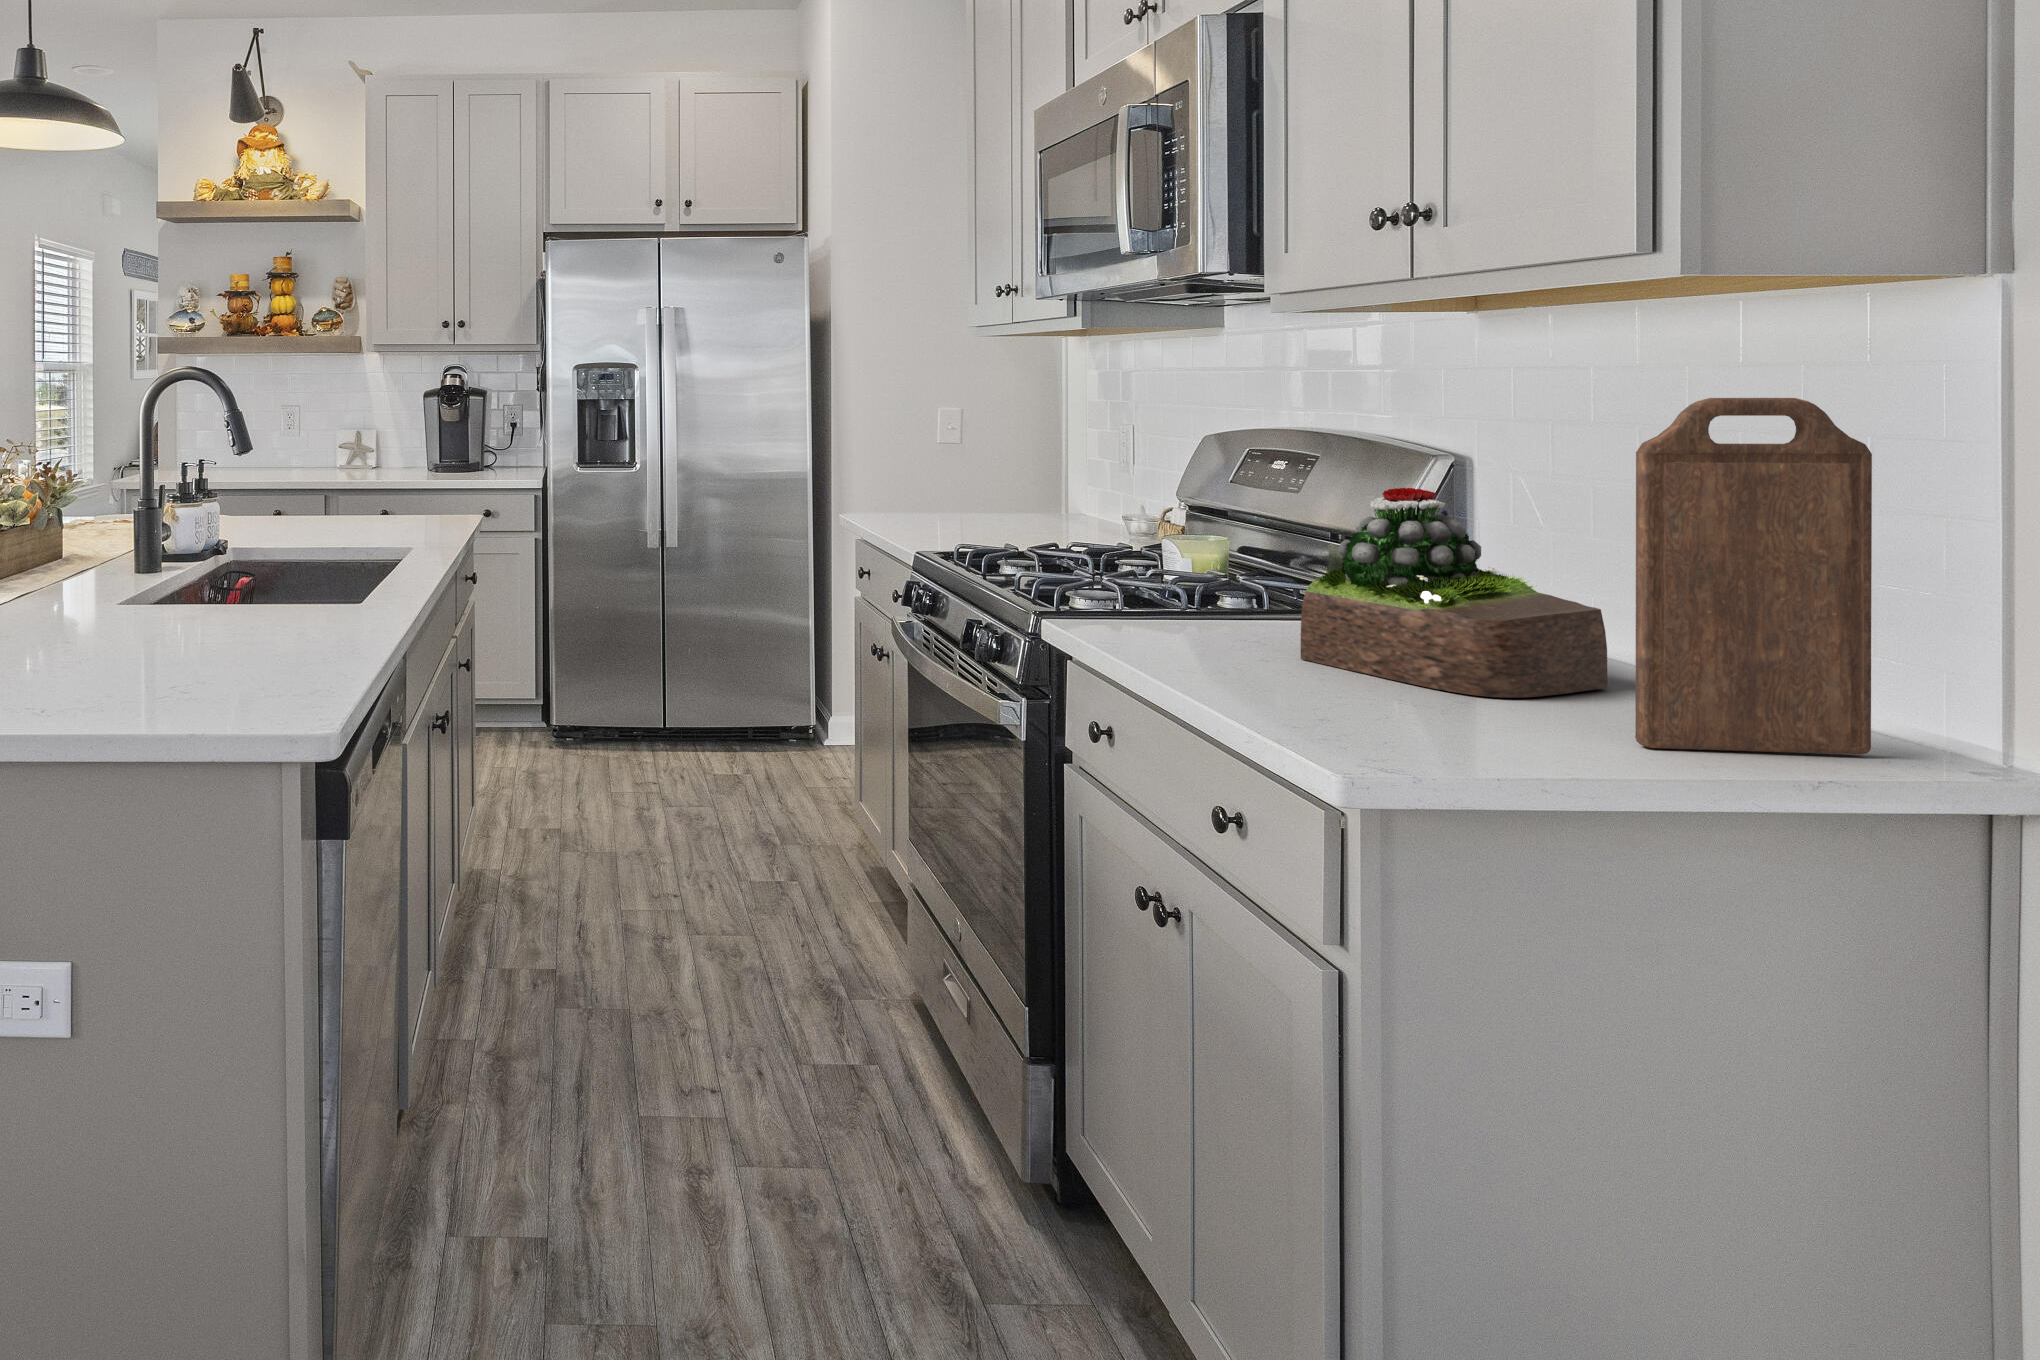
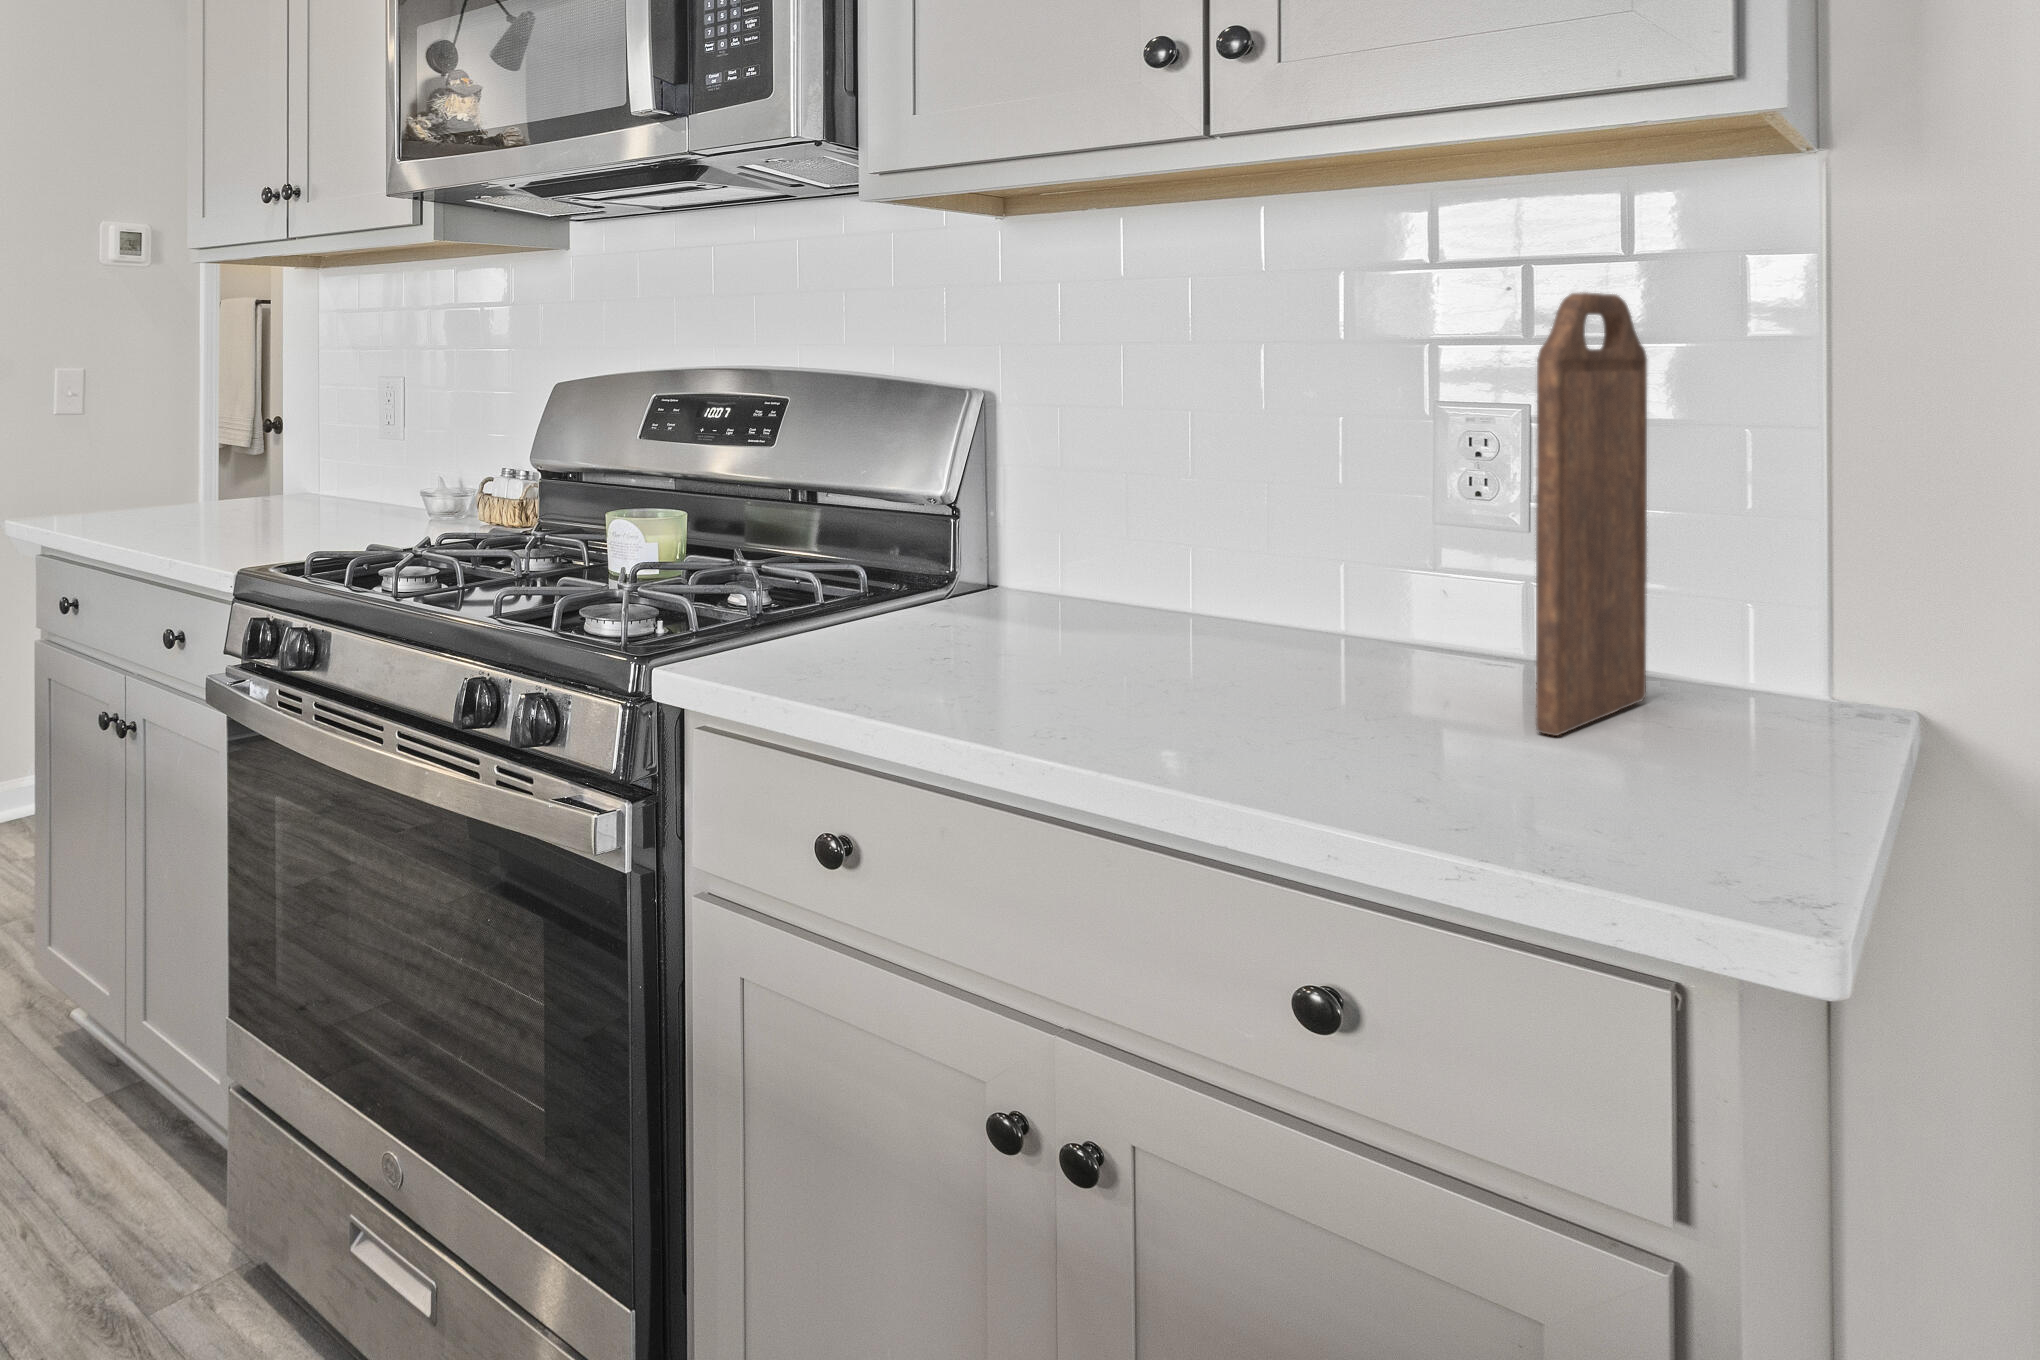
succulent plant: present [1301,488,1608,698] -> none [998,428,1293,692]

